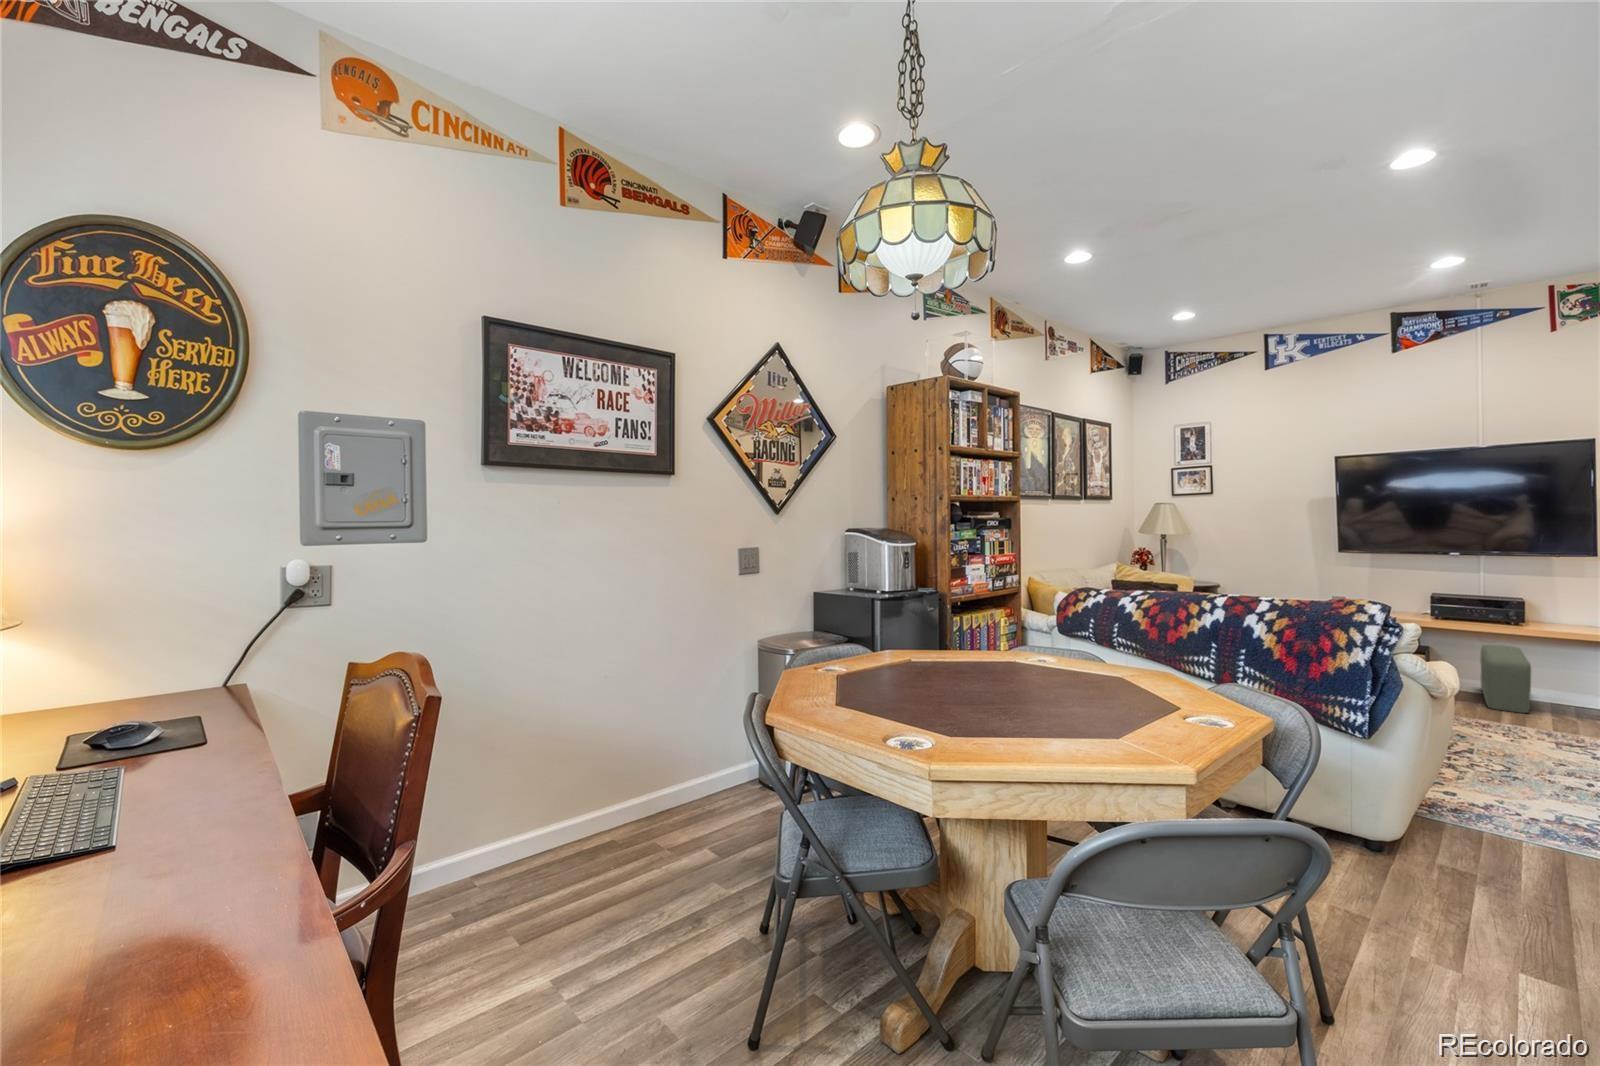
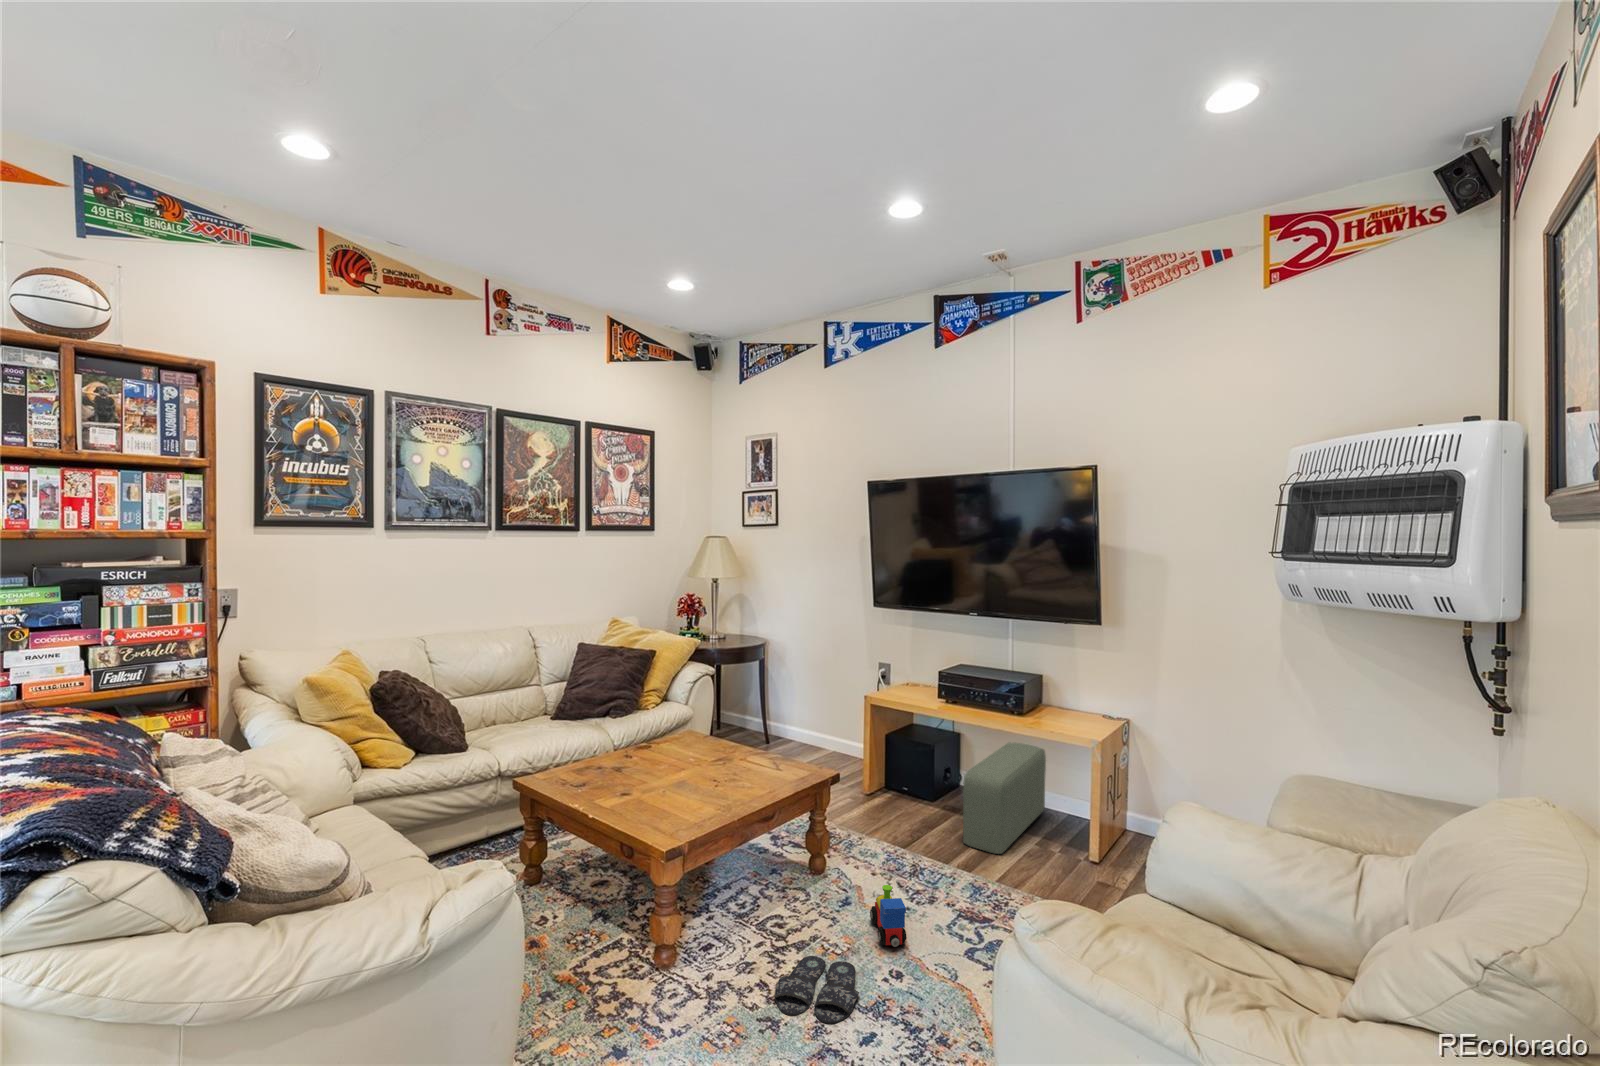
toy train: none [1495,715,1546,748] -> present [870,885,907,947]
slippers: none [1486,751,1563,775] -> present [775,956,859,1024]

